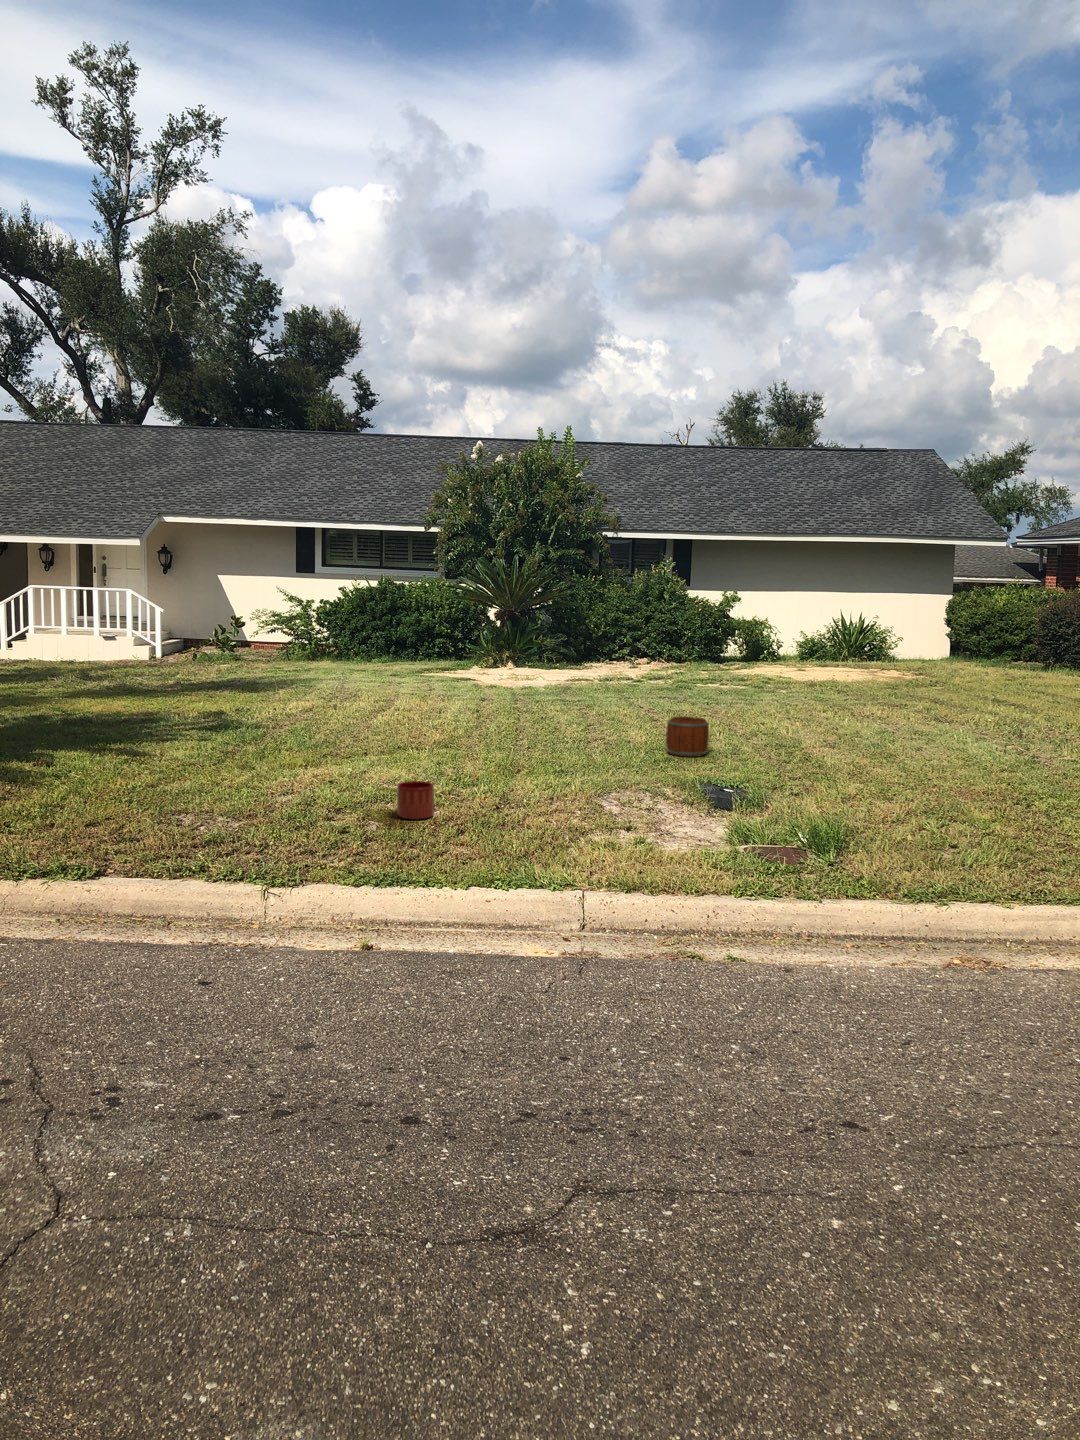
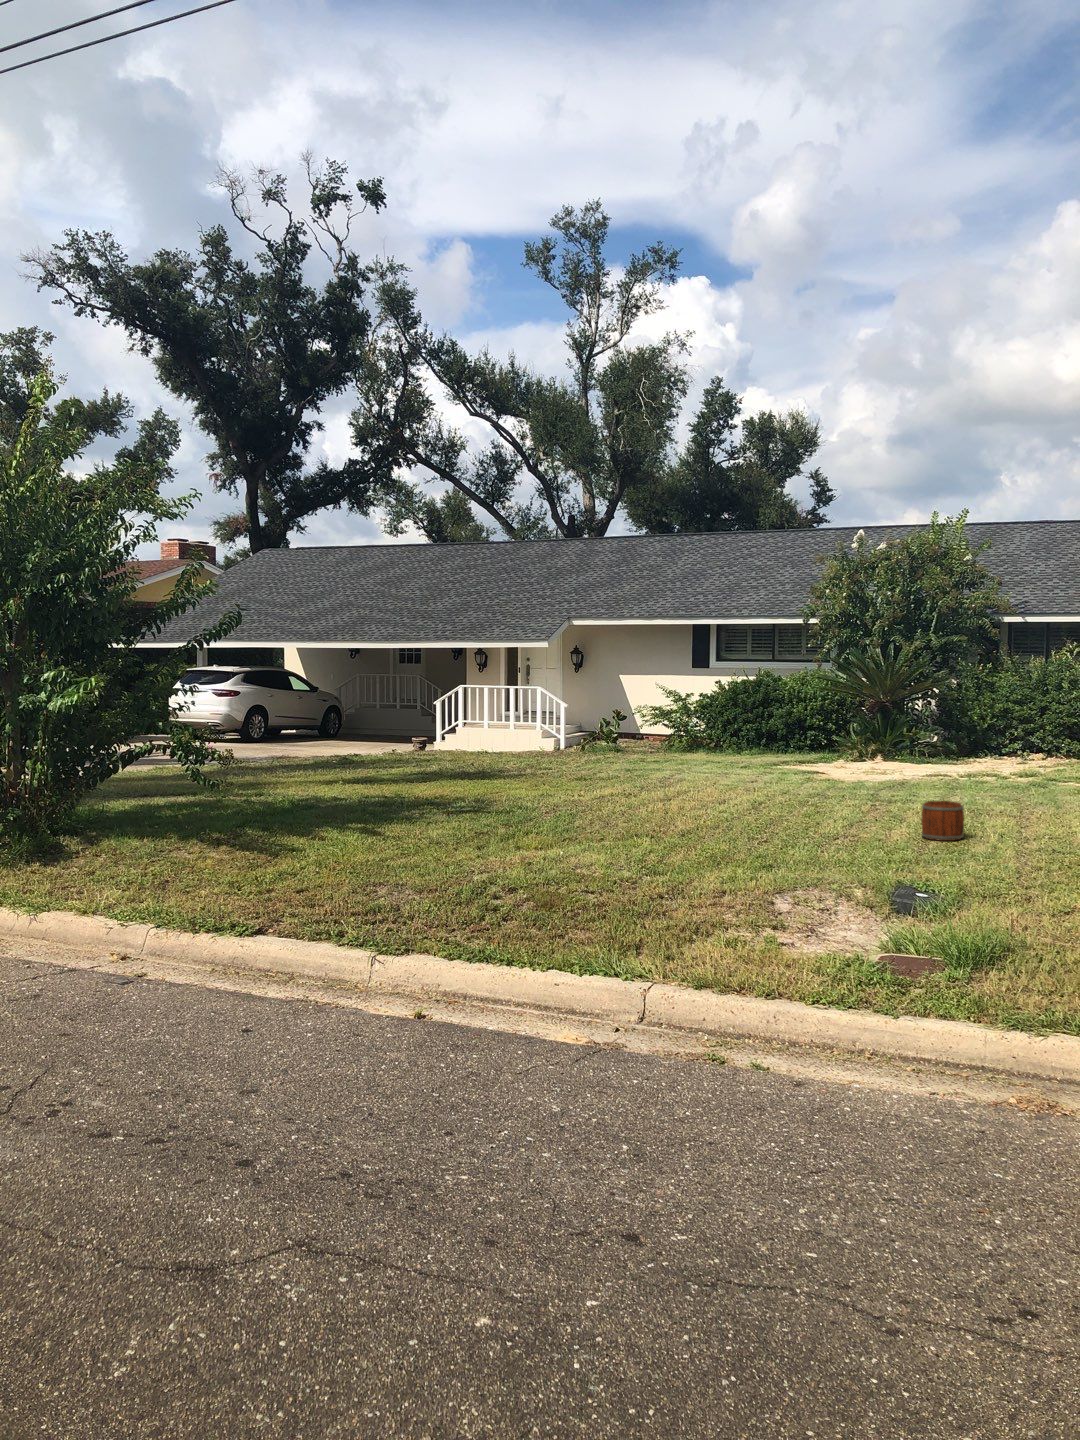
planter: present [397,781,434,820] -> none [607,842,638,874]

